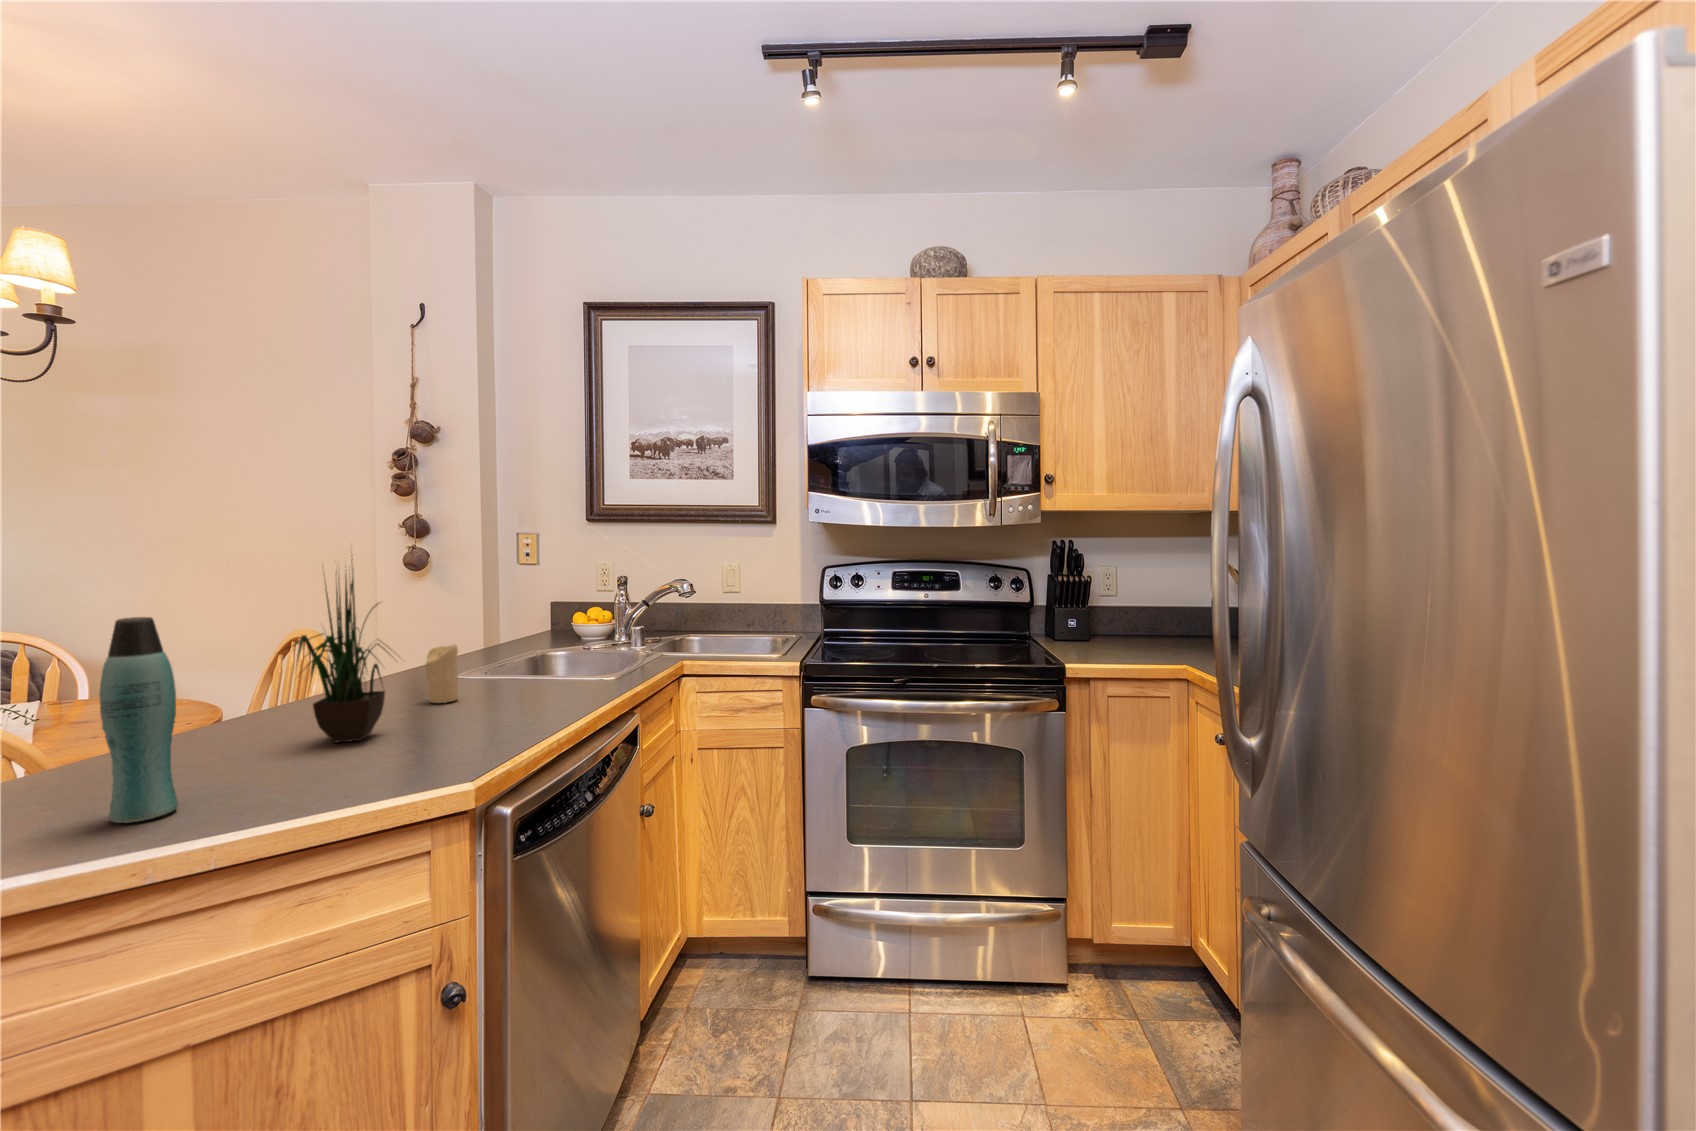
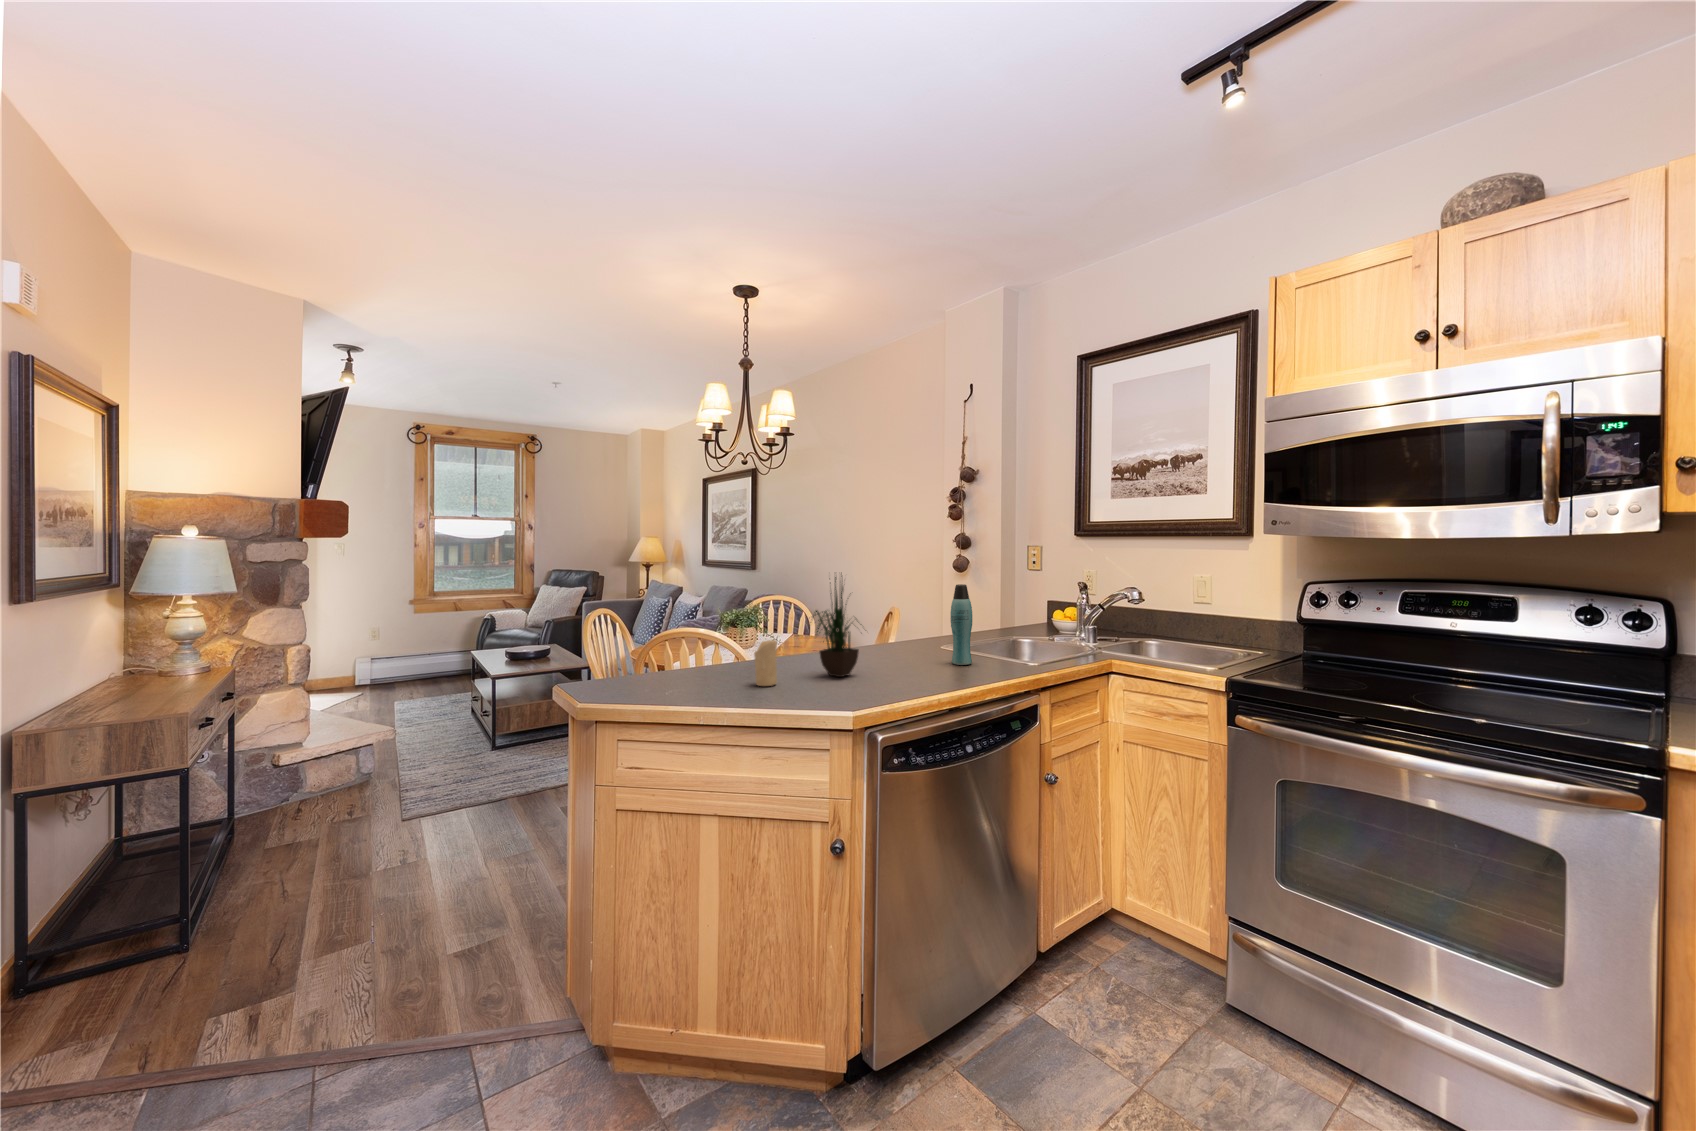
bottle: present [99,617,178,823] -> present [950,584,972,665]
candle: present [425,645,458,703] -> present [754,640,777,686]

